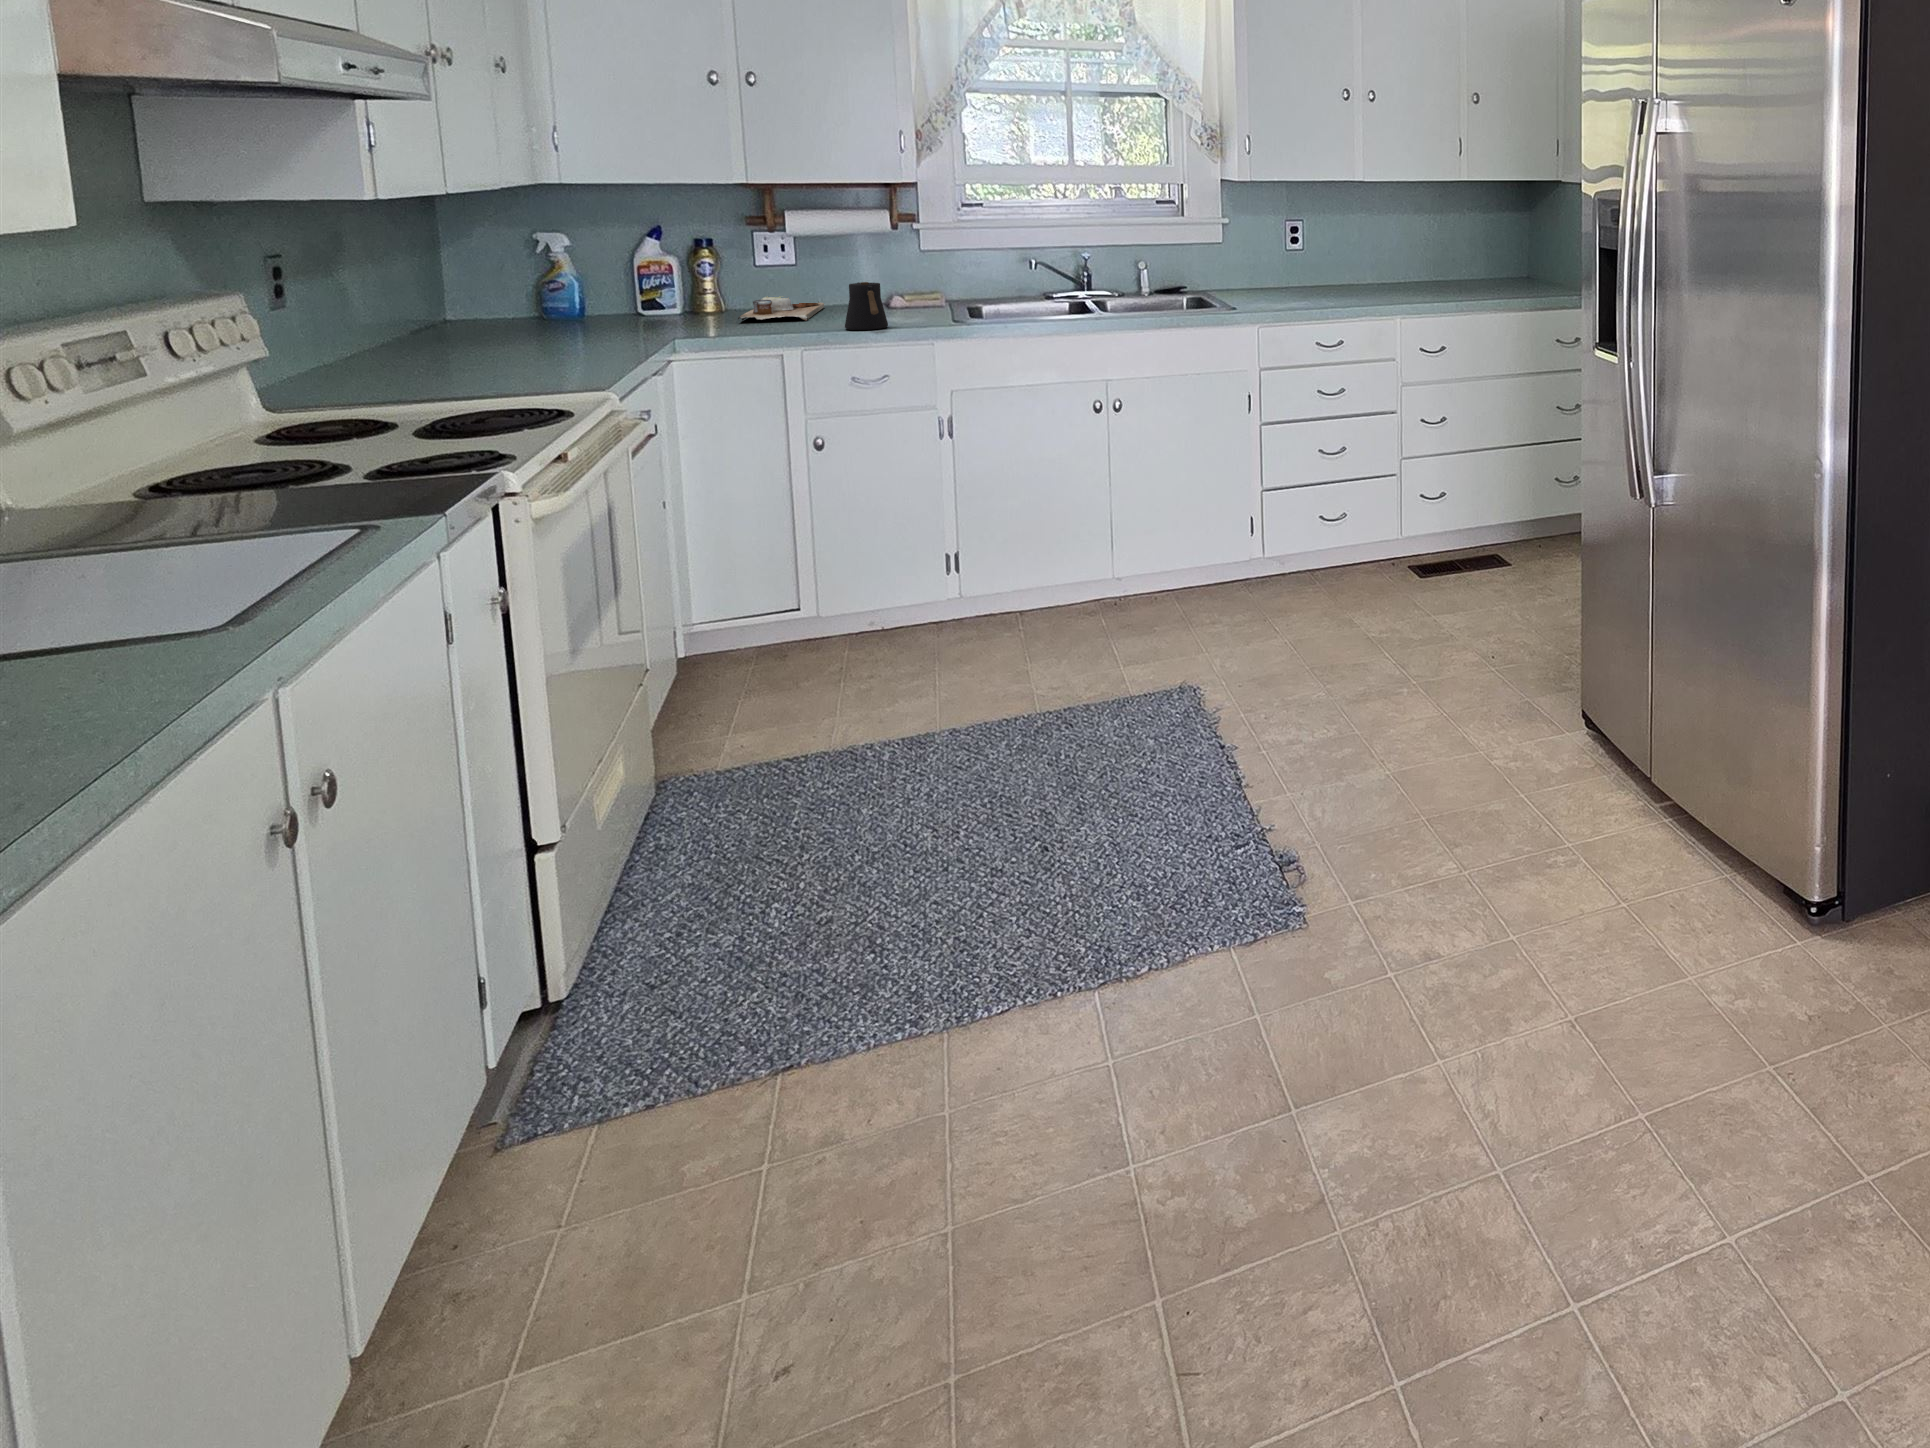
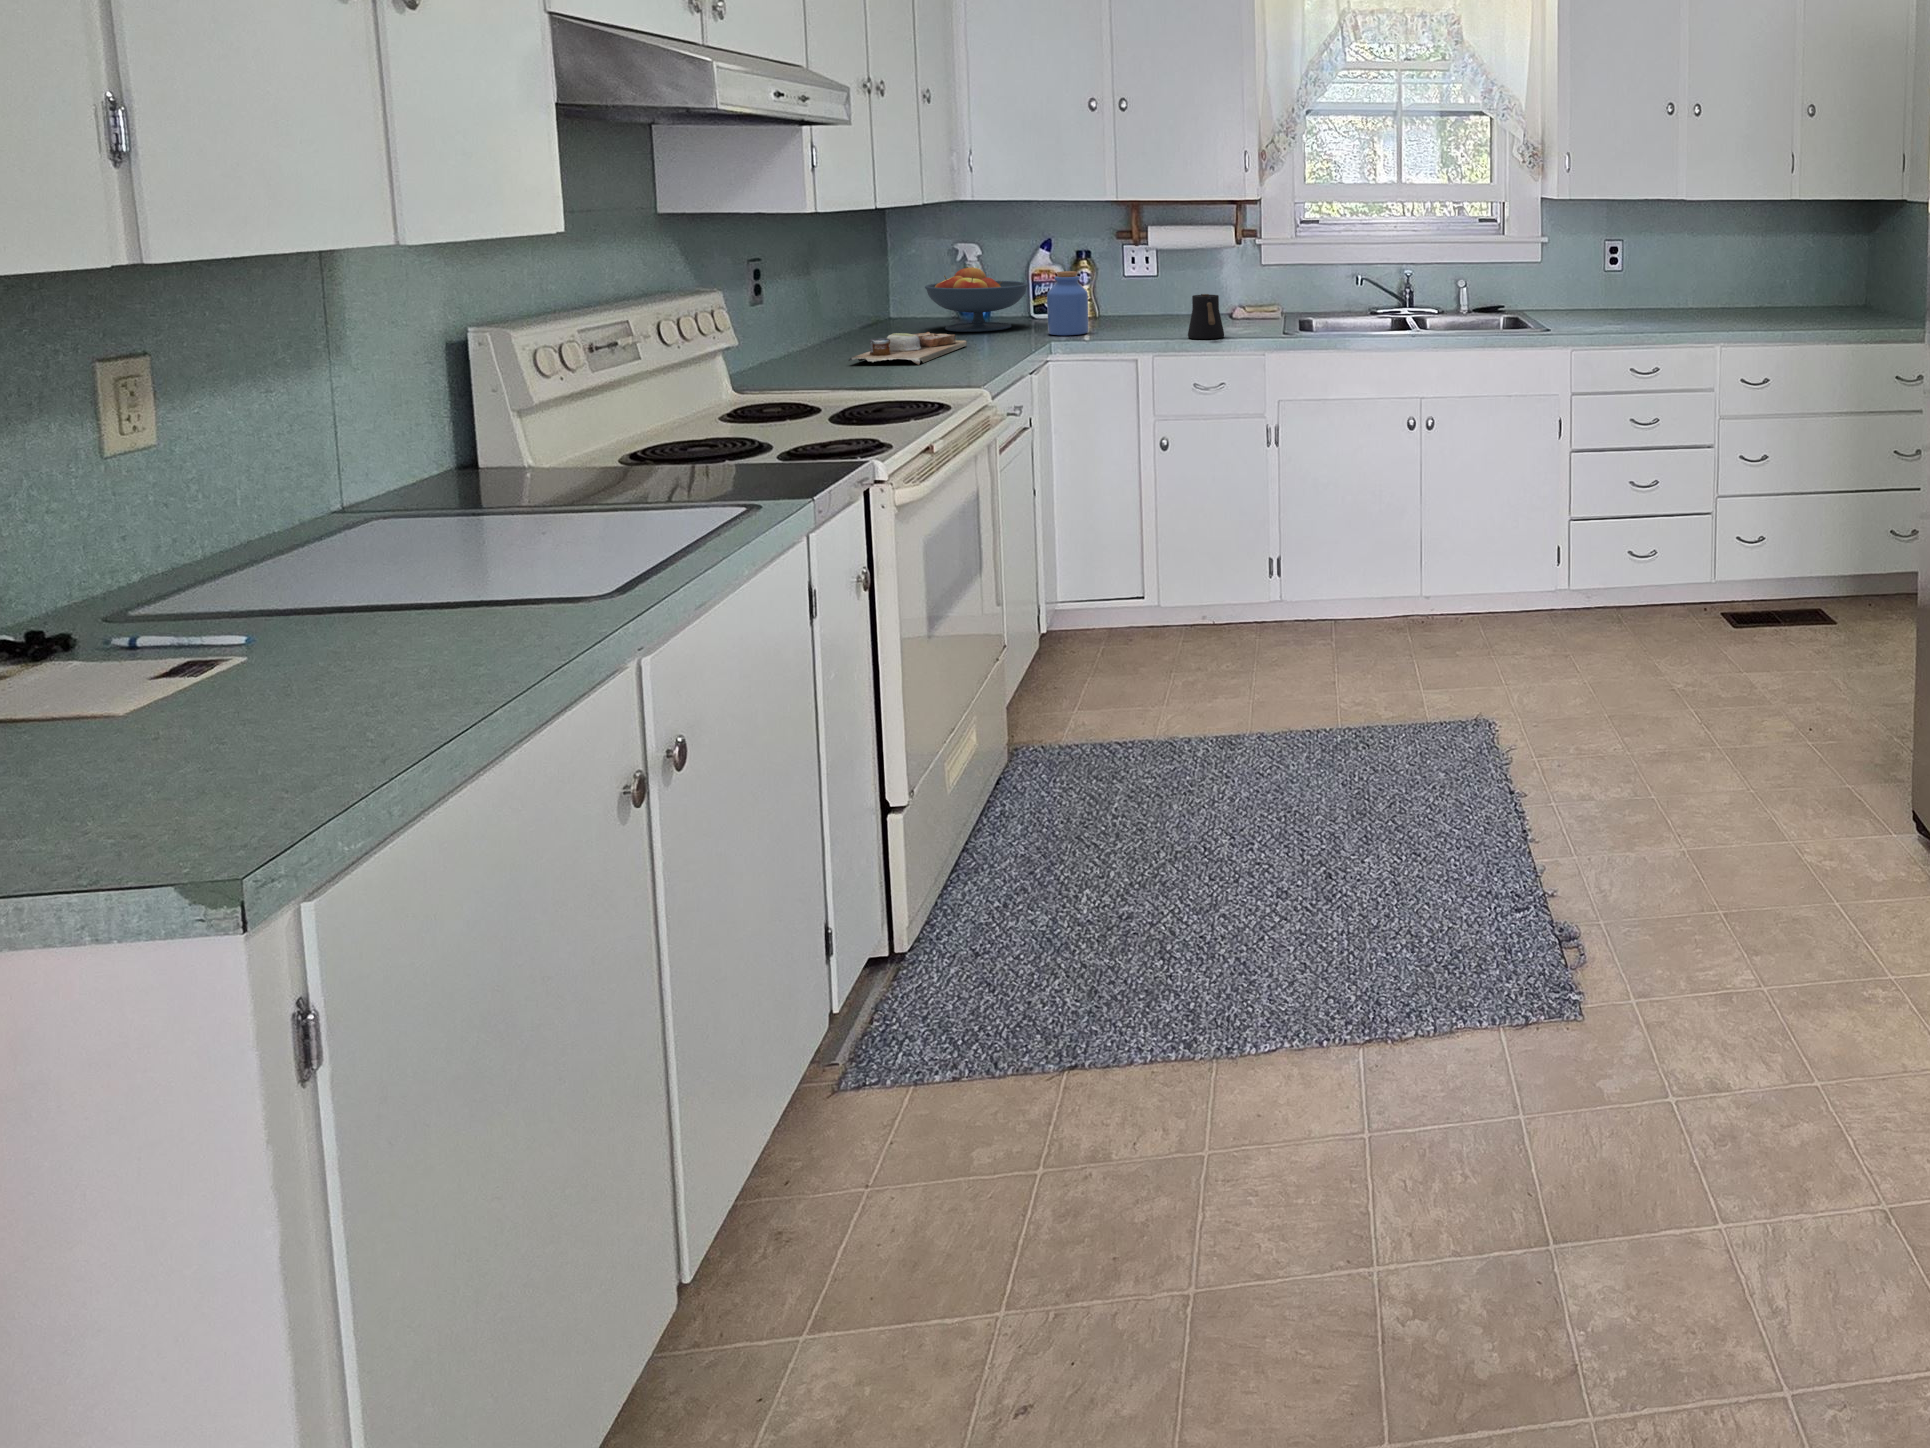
fruit bowl: none [497,258,636,333] -> present [925,267,1028,332]
jar: none [665,261,720,332] -> present [1047,271,1089,335]
cutting board: present [738,296,824,321] -> present [849,332,967,365]

